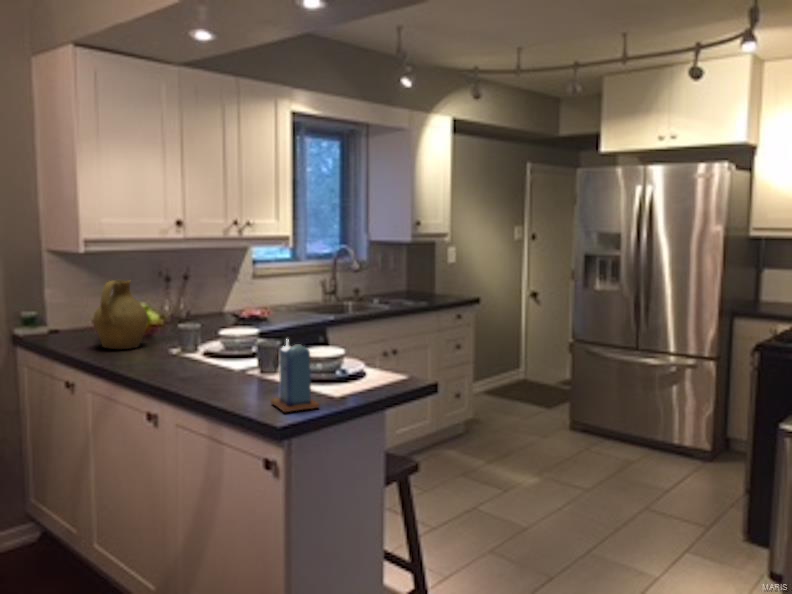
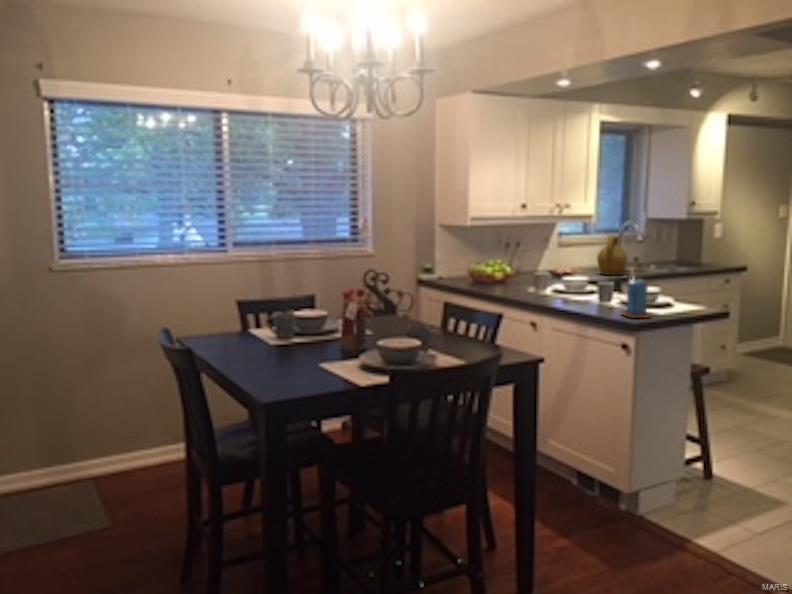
pitcher: present [94,280,148,349] -> present [597,236,627,275]

